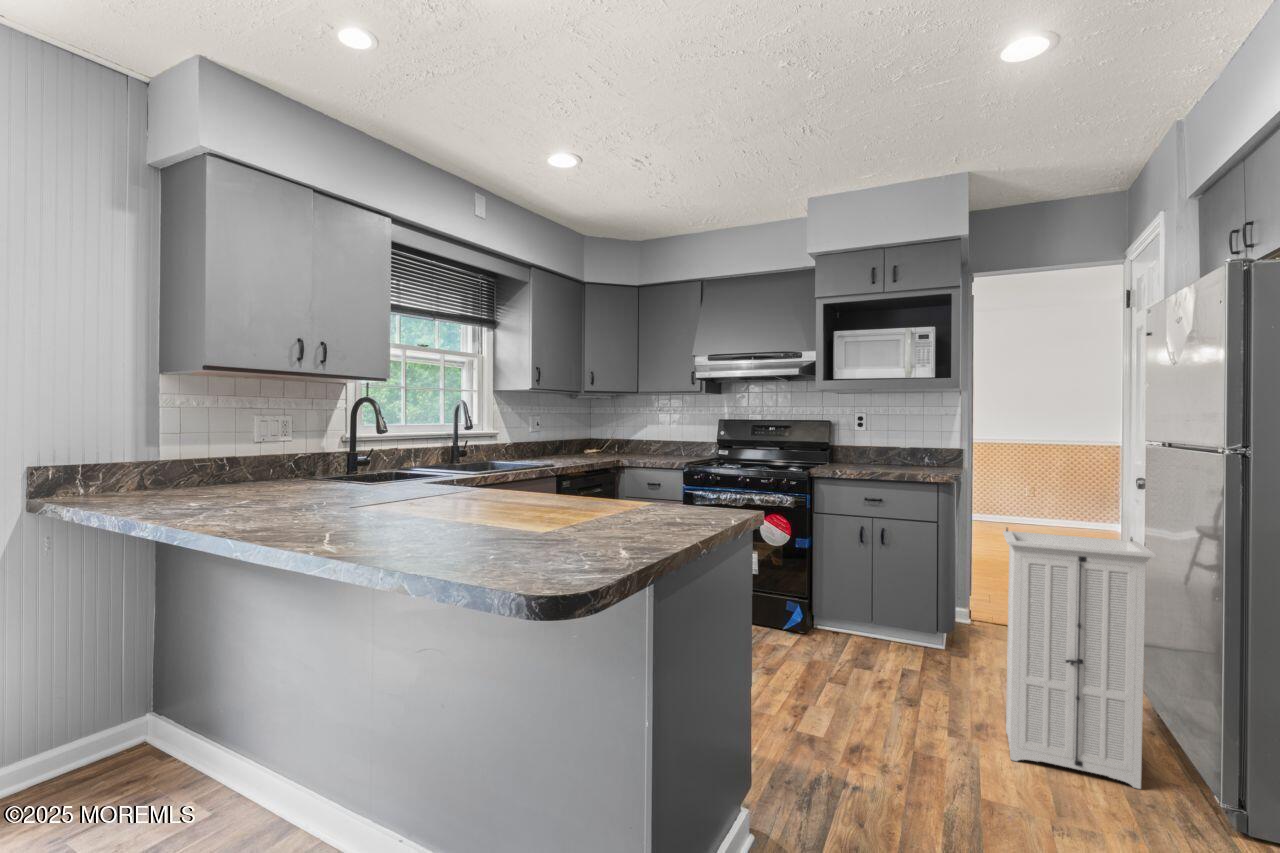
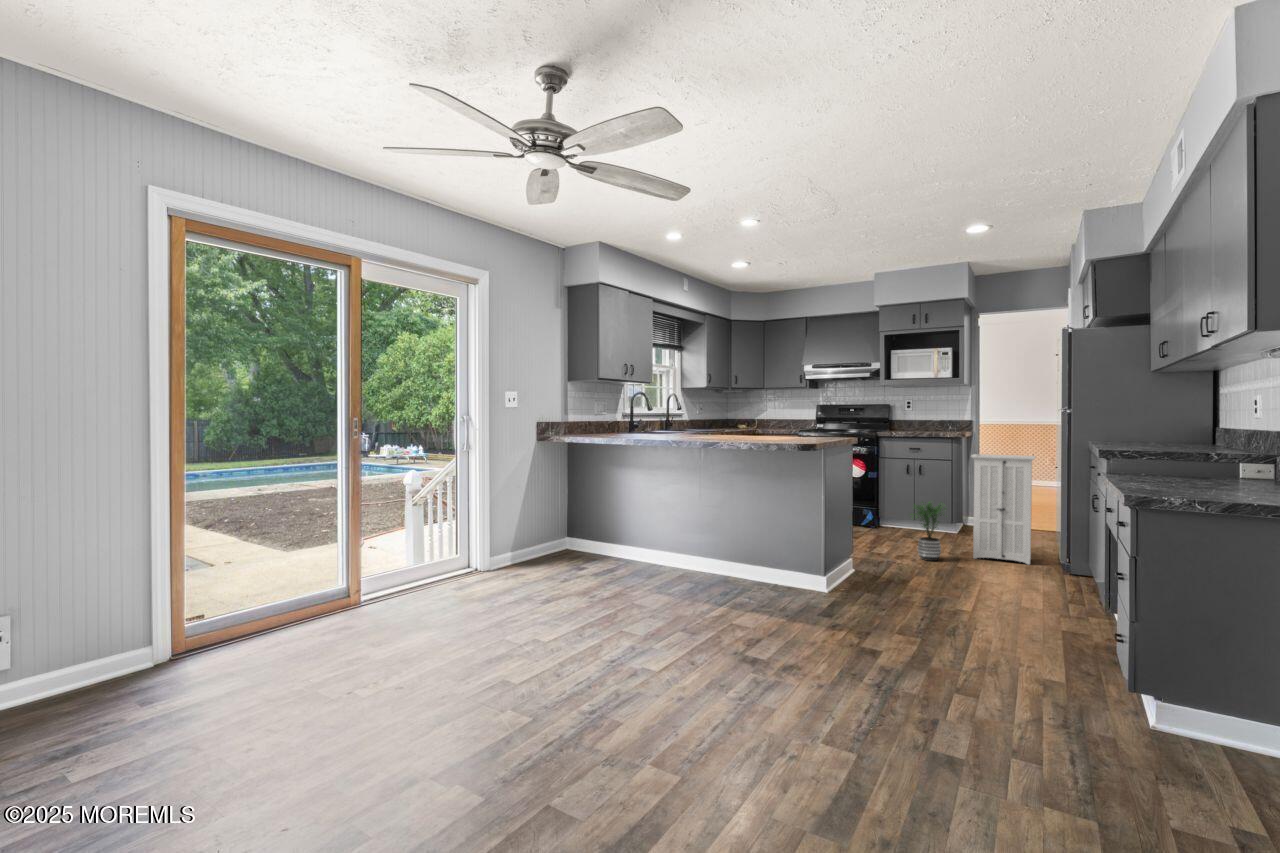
potted plant: none [878,636,974,777] -> present [910,502,946,561]

